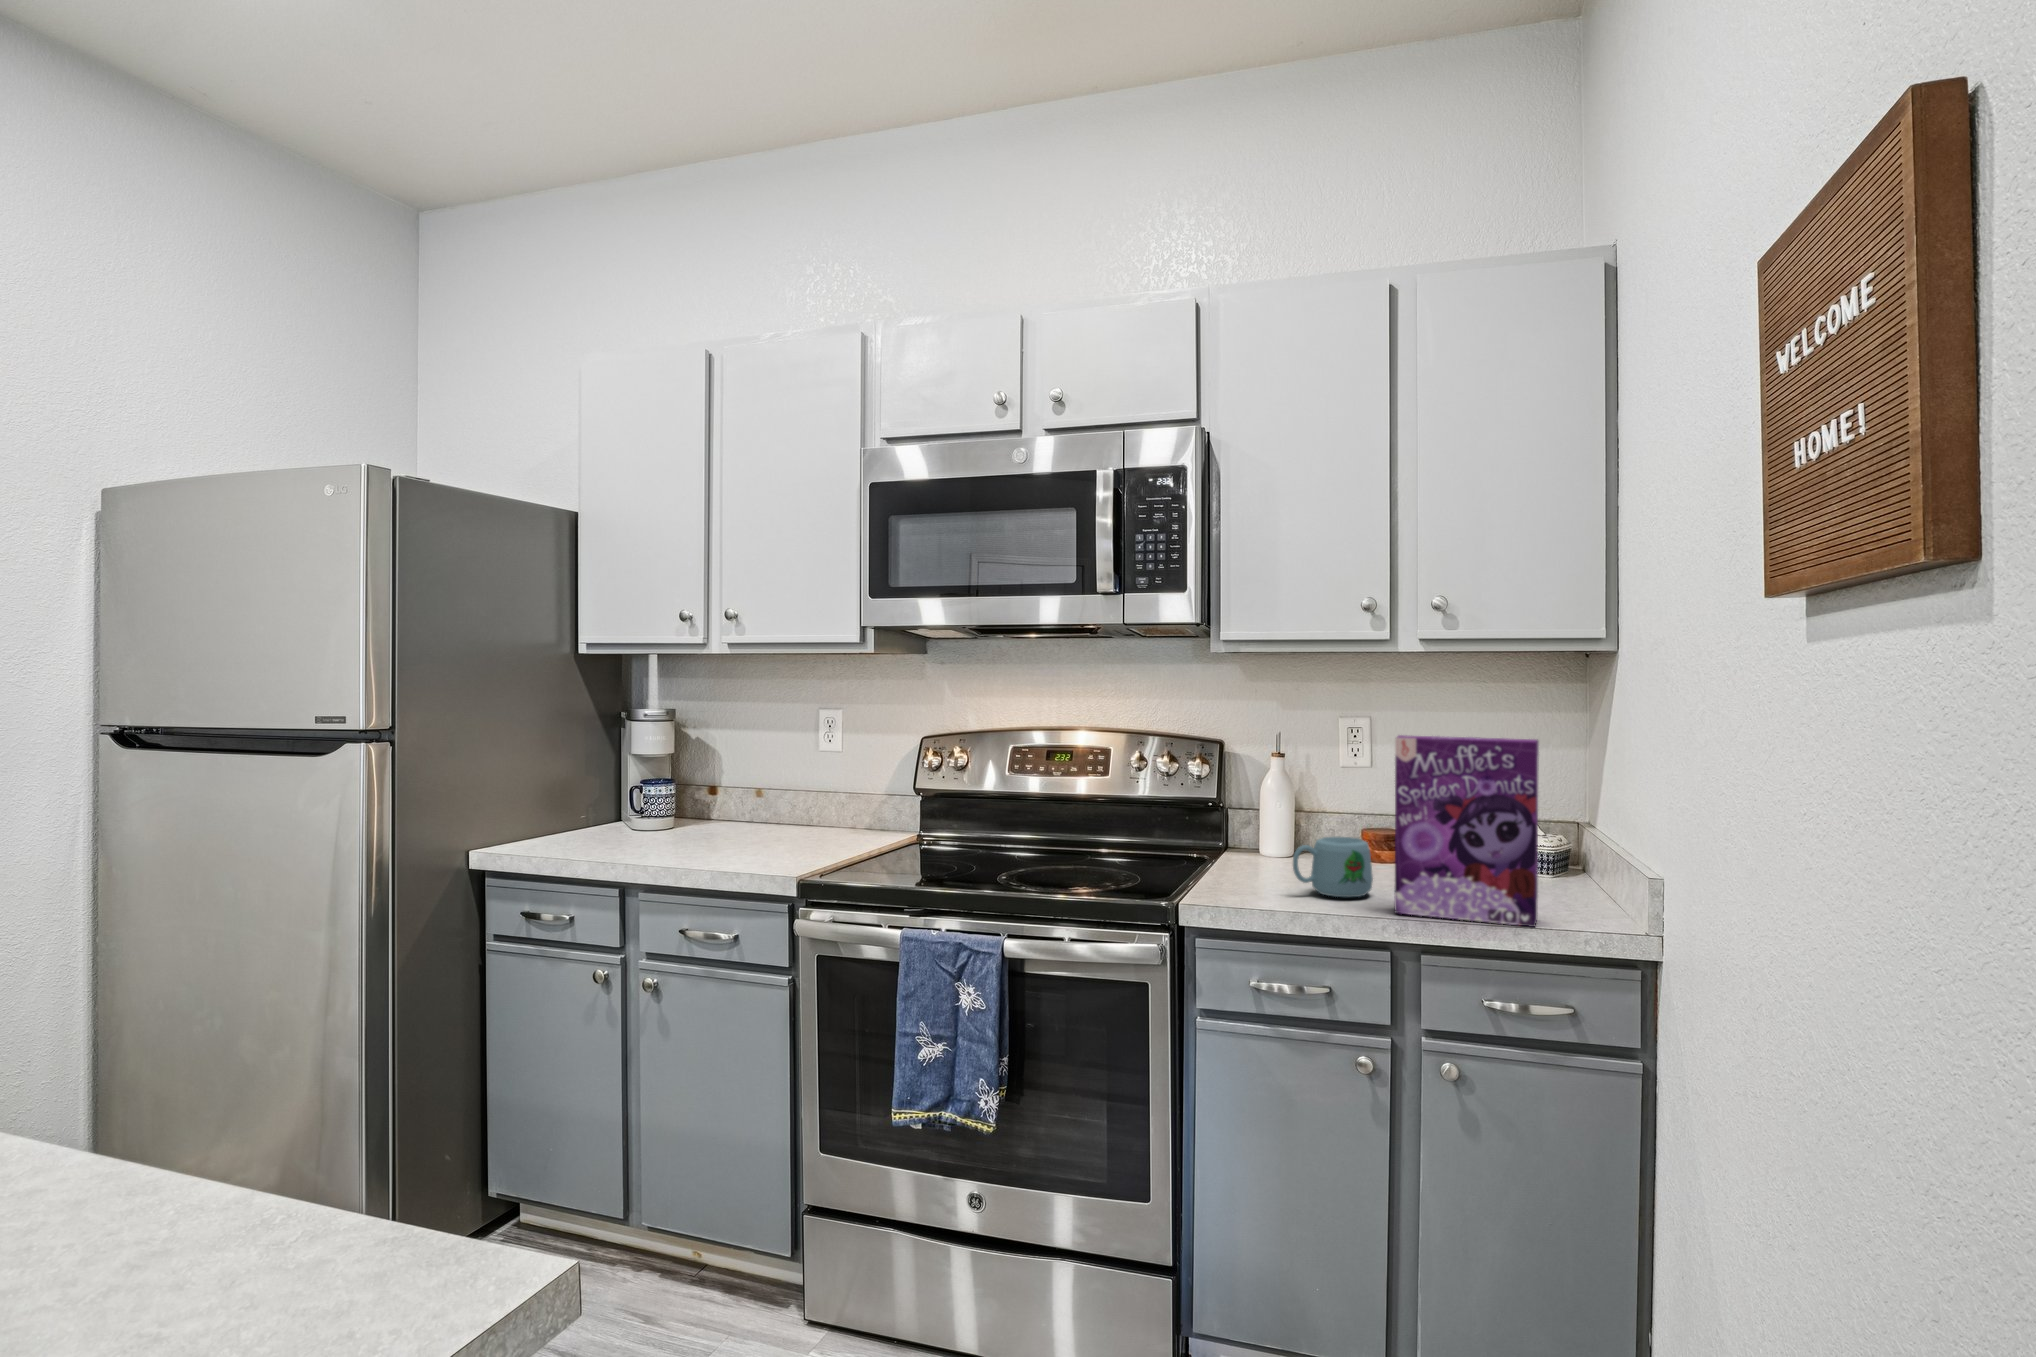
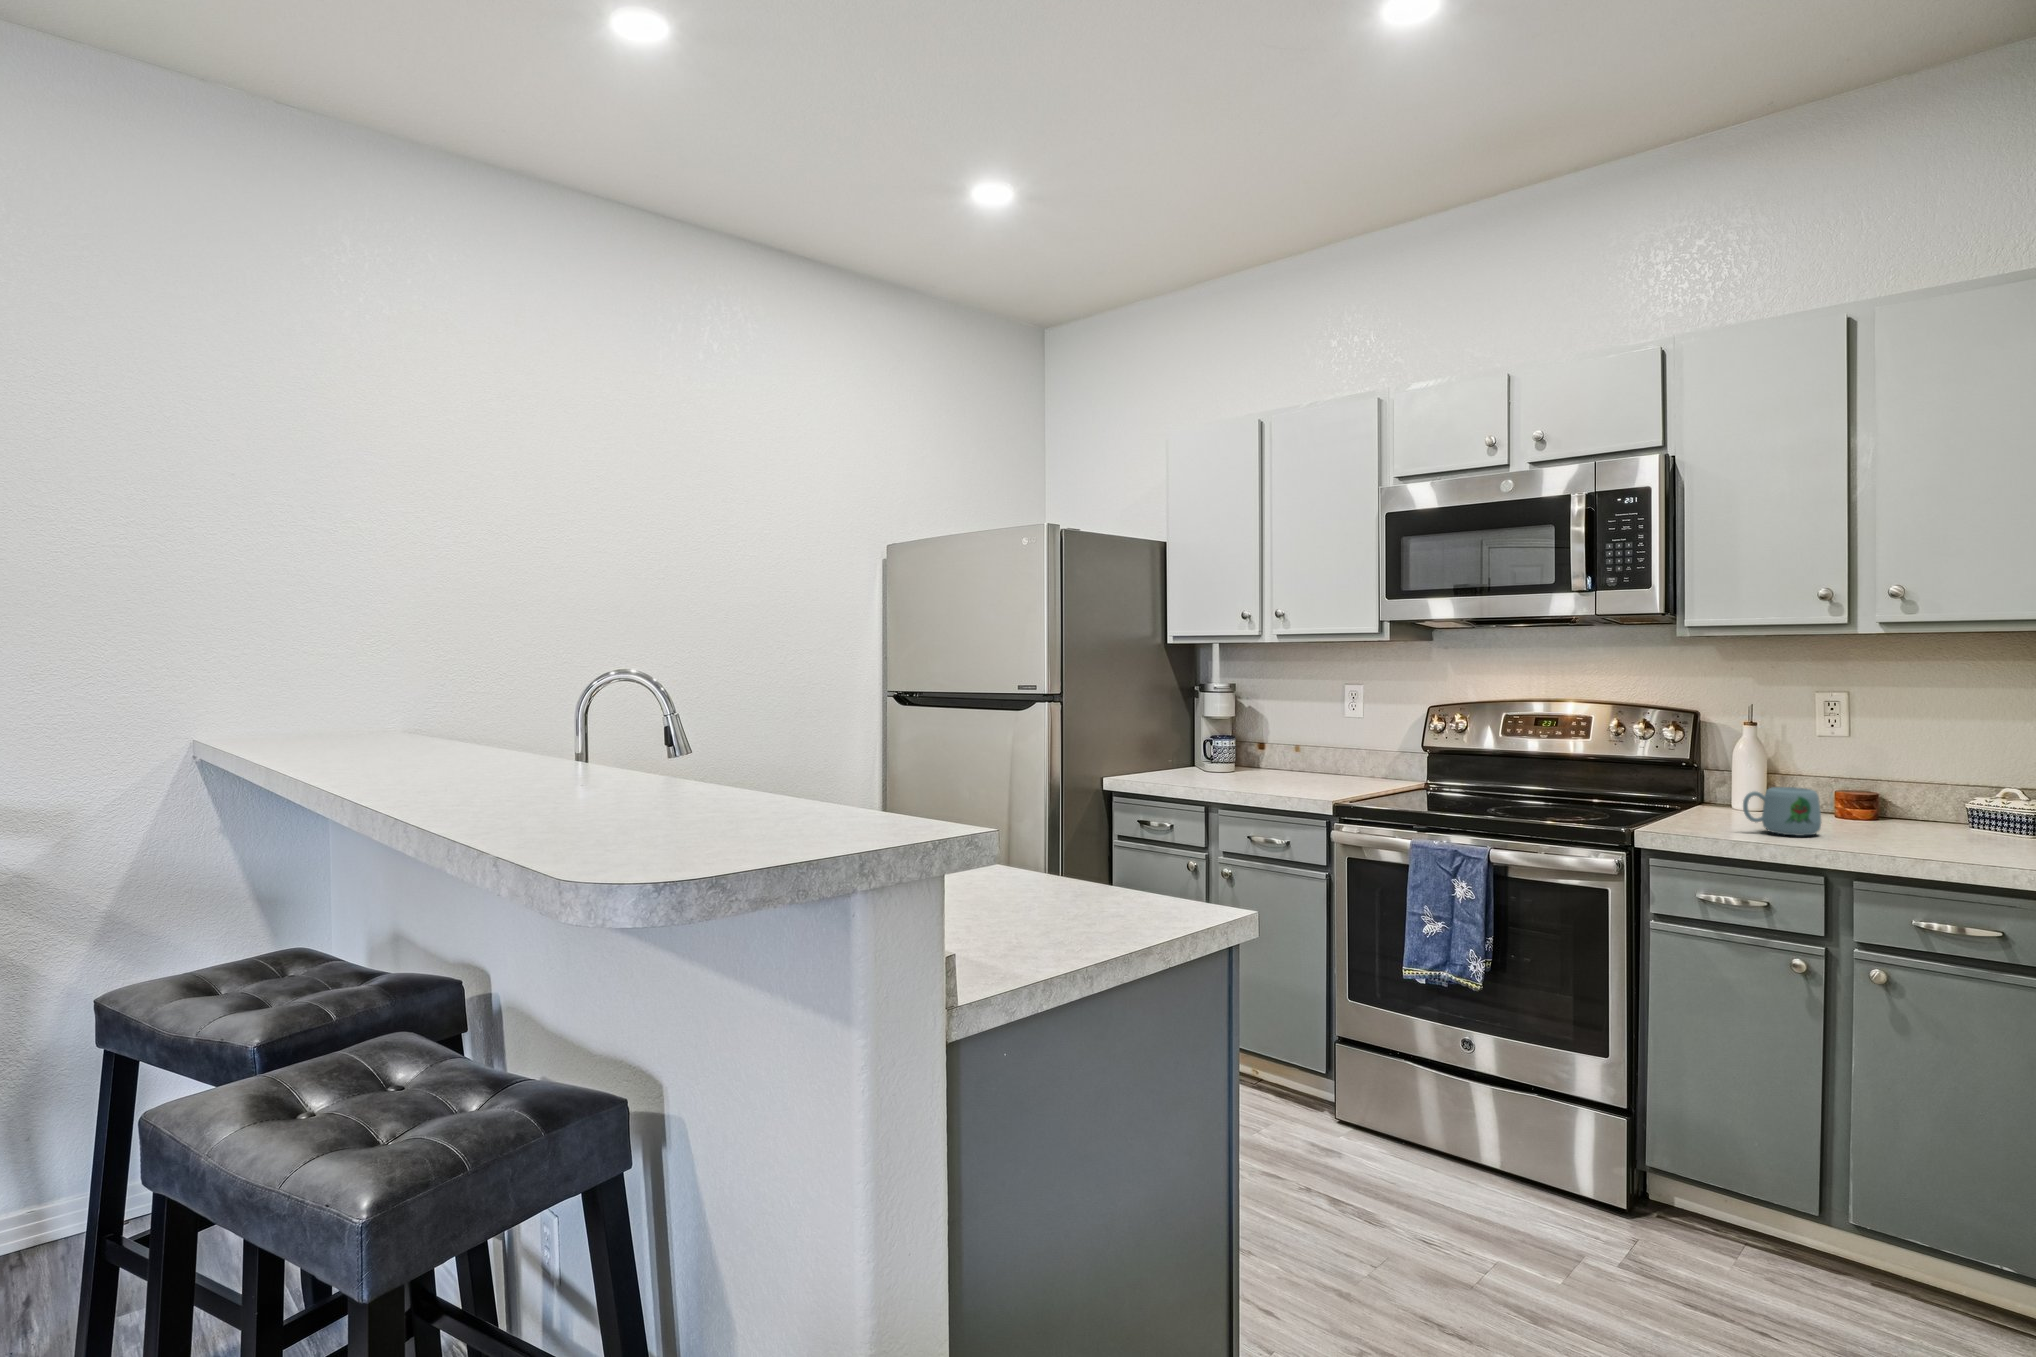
cereal box: present [1395,735,1539,927] -> none [1830,702,1974,860]

